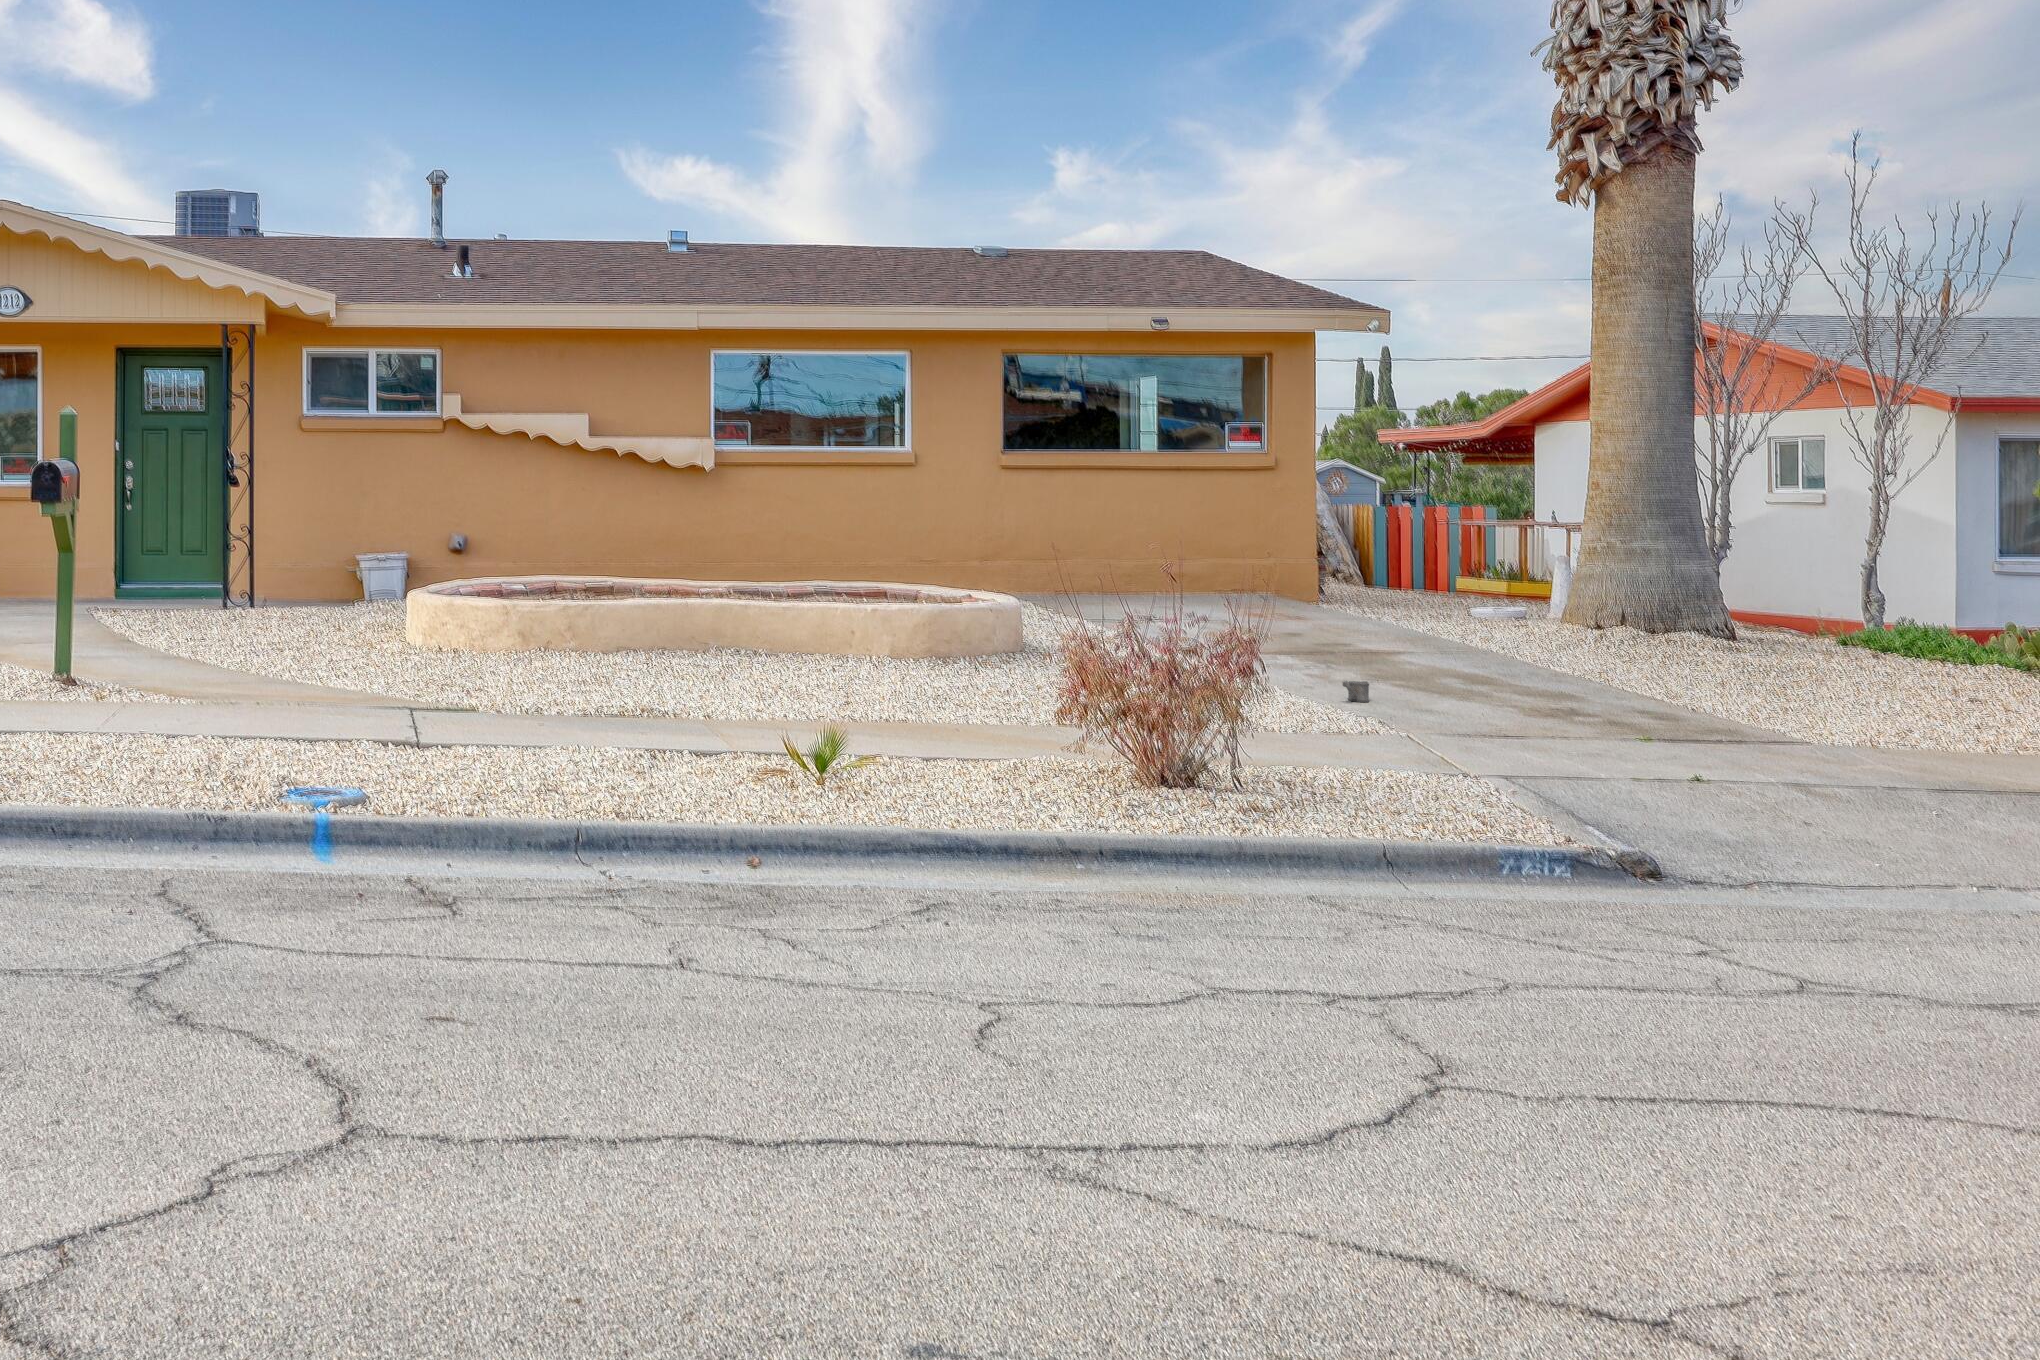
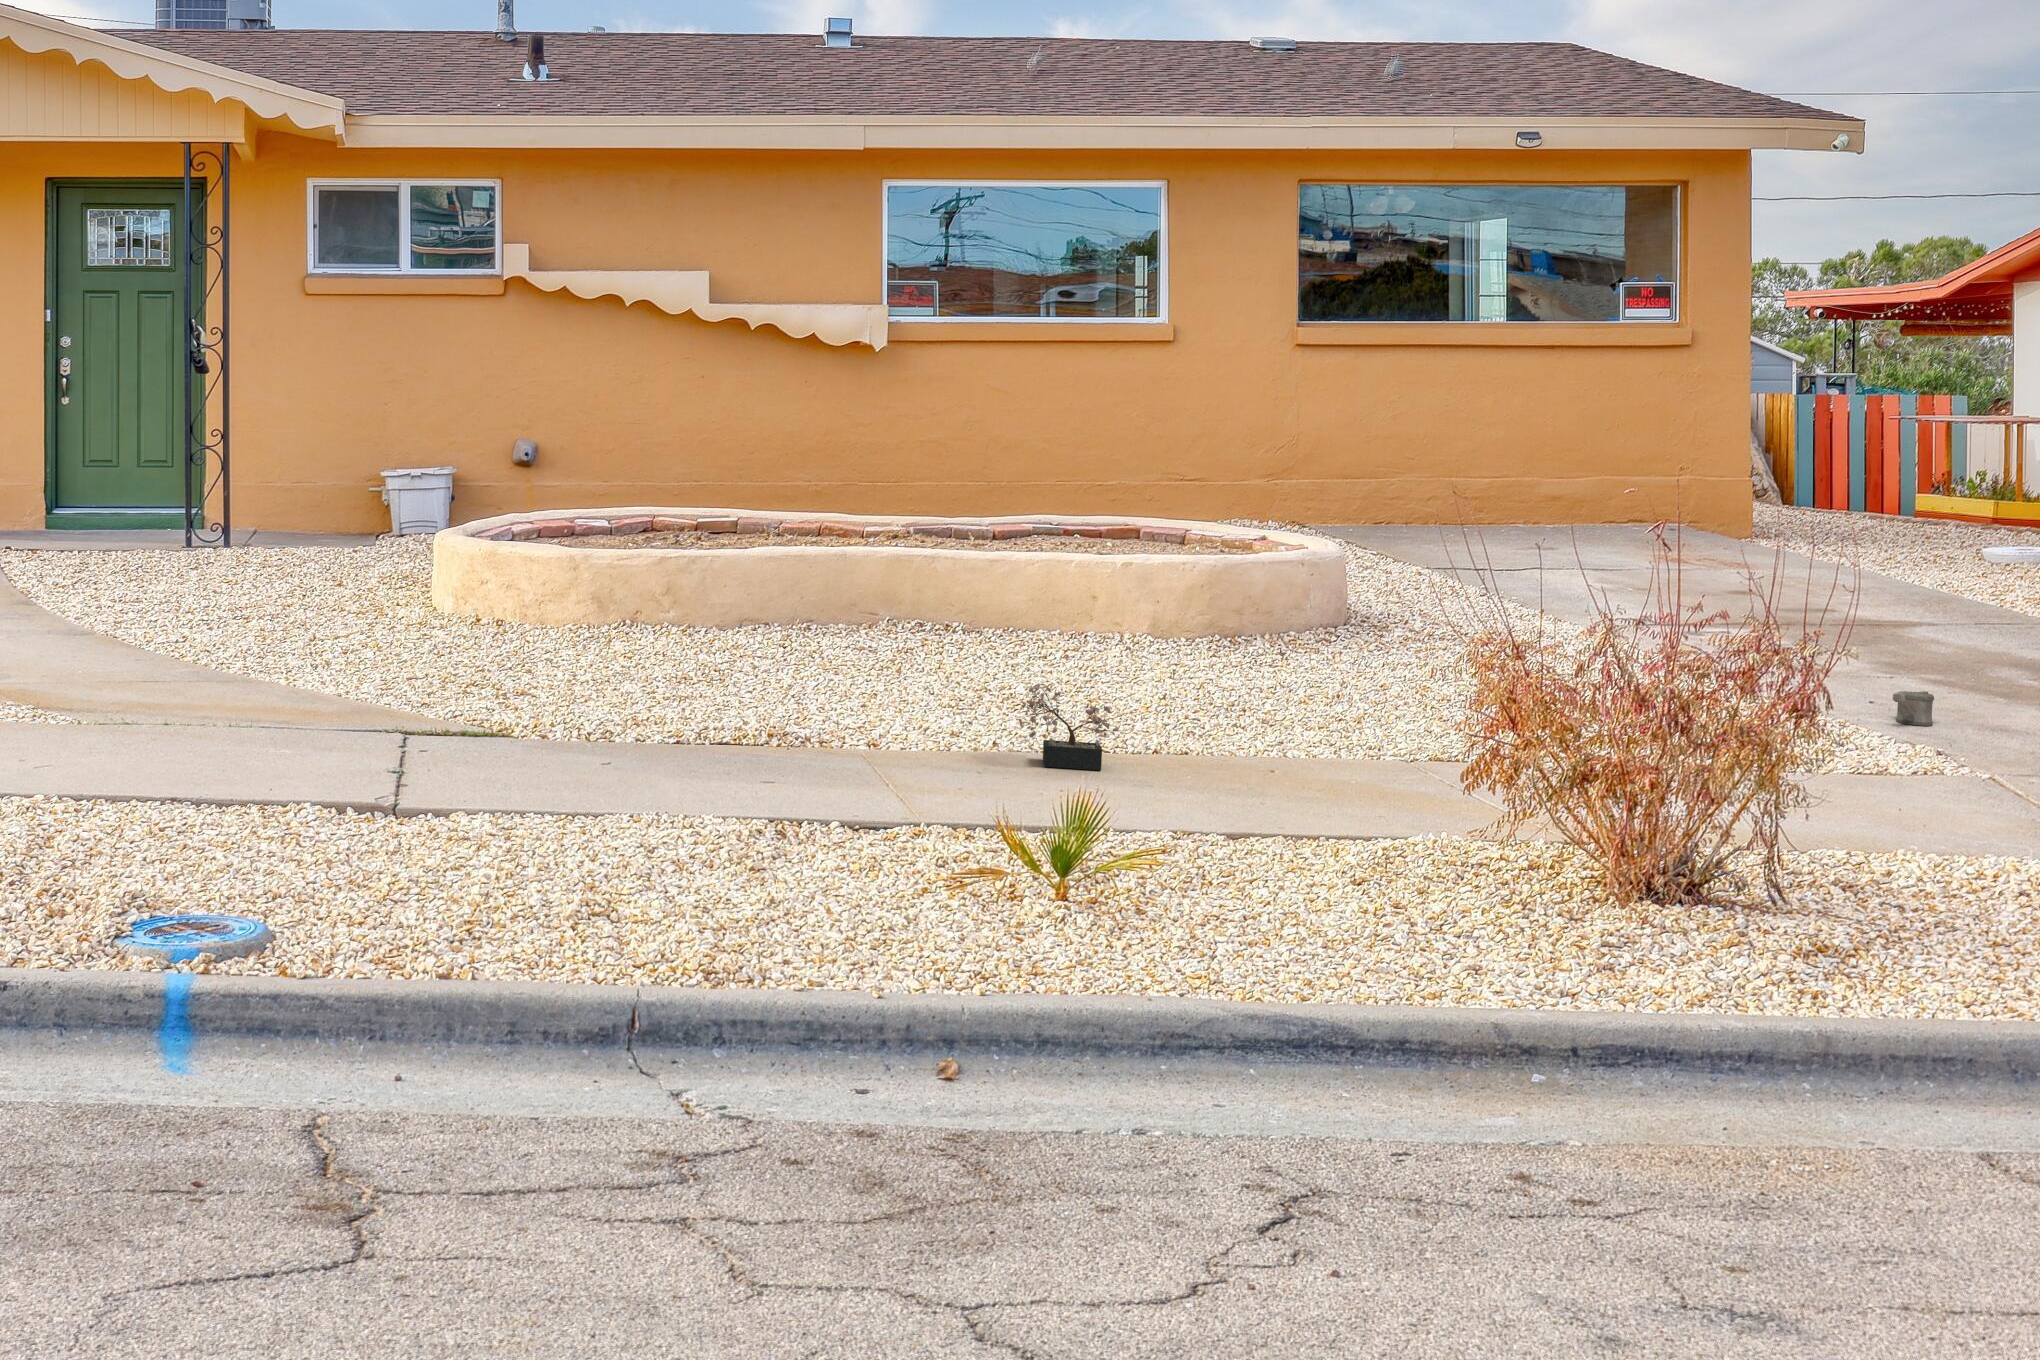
decorative plant: none [799,672,860,724] -> present [1019,684,1119,770]

